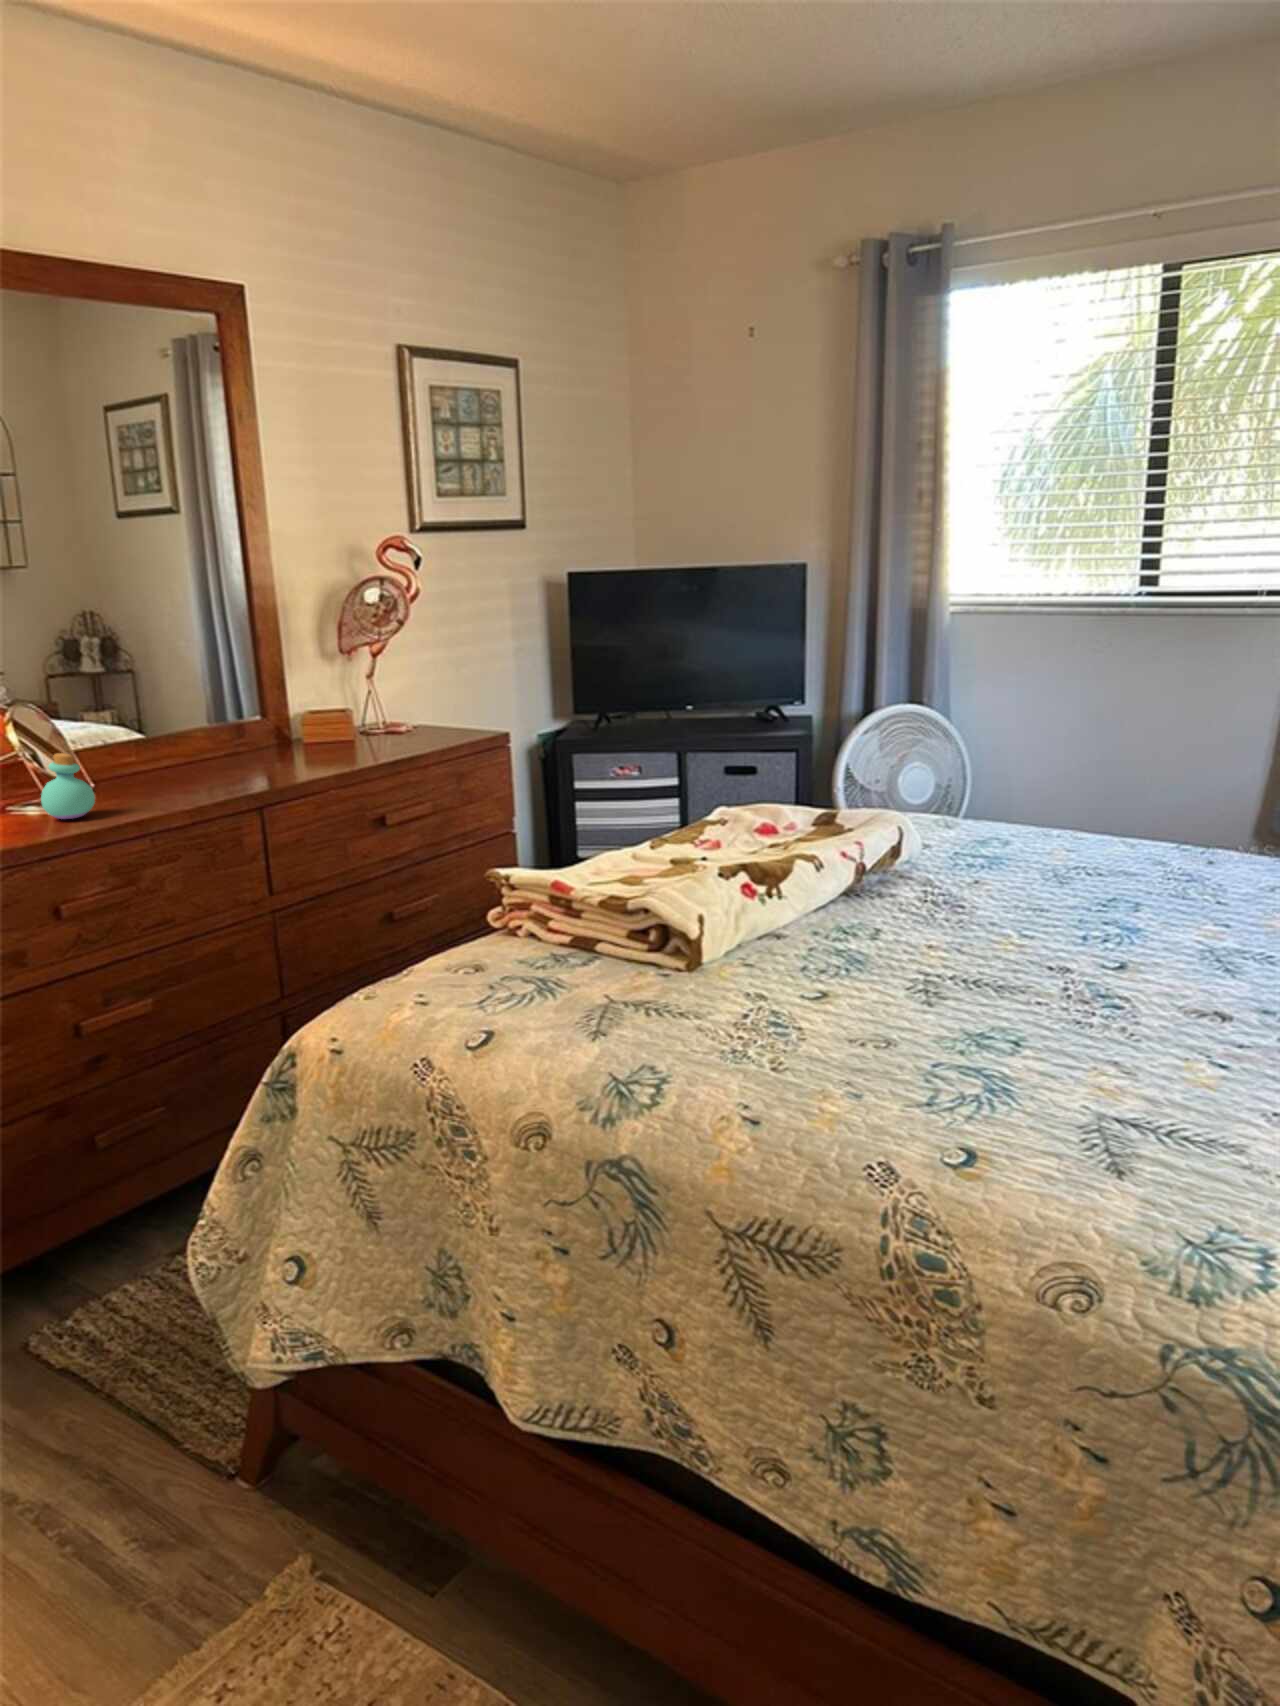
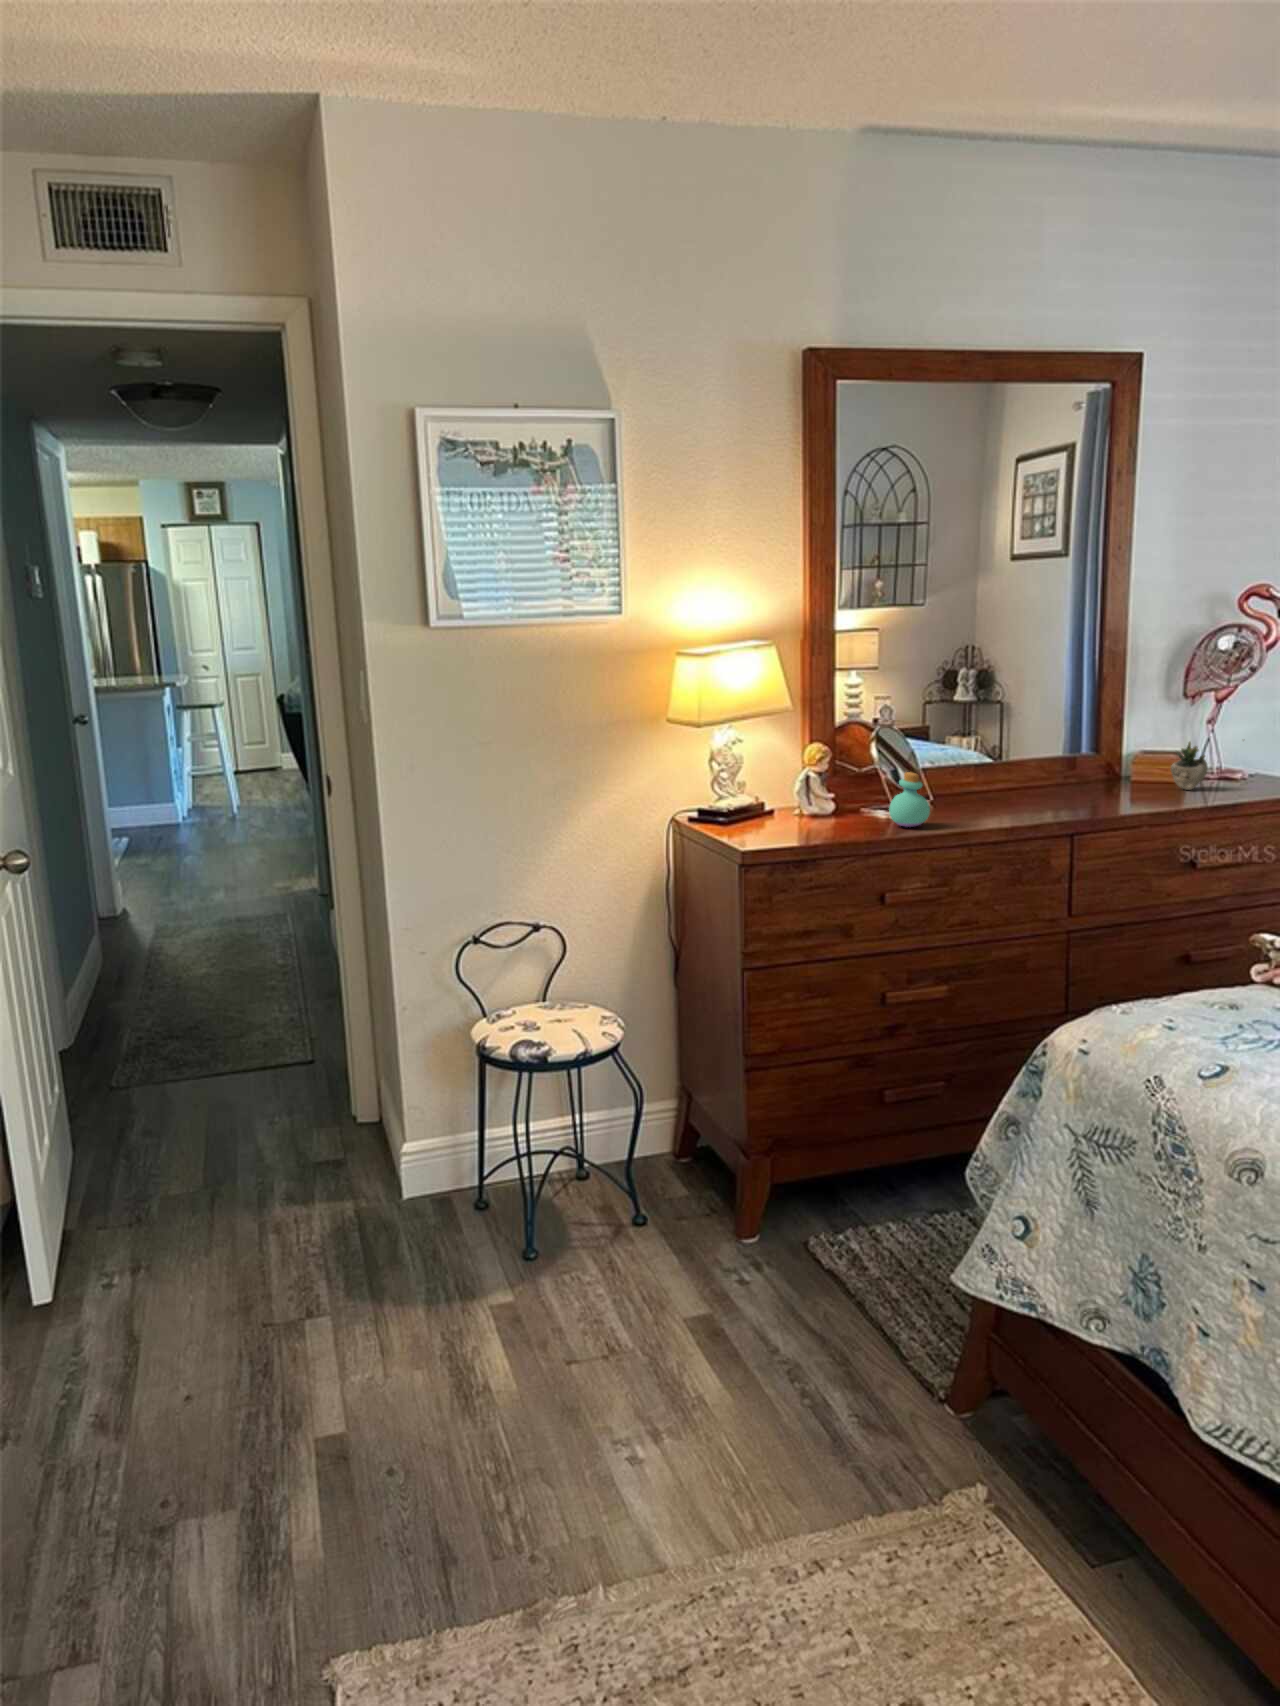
succulent plant: none [344,690,408,744] -> present [1171,742,1208,790]

